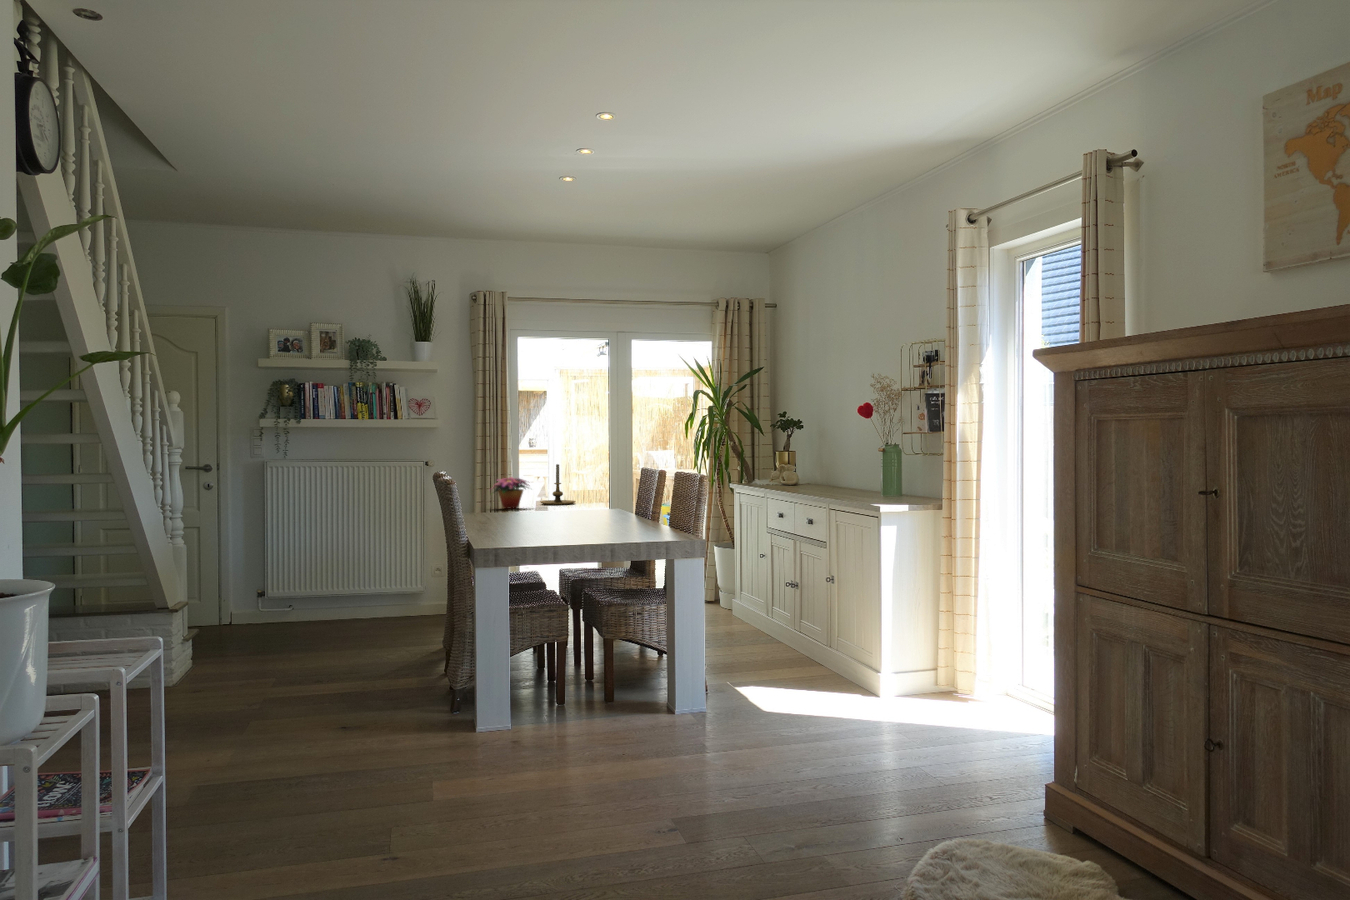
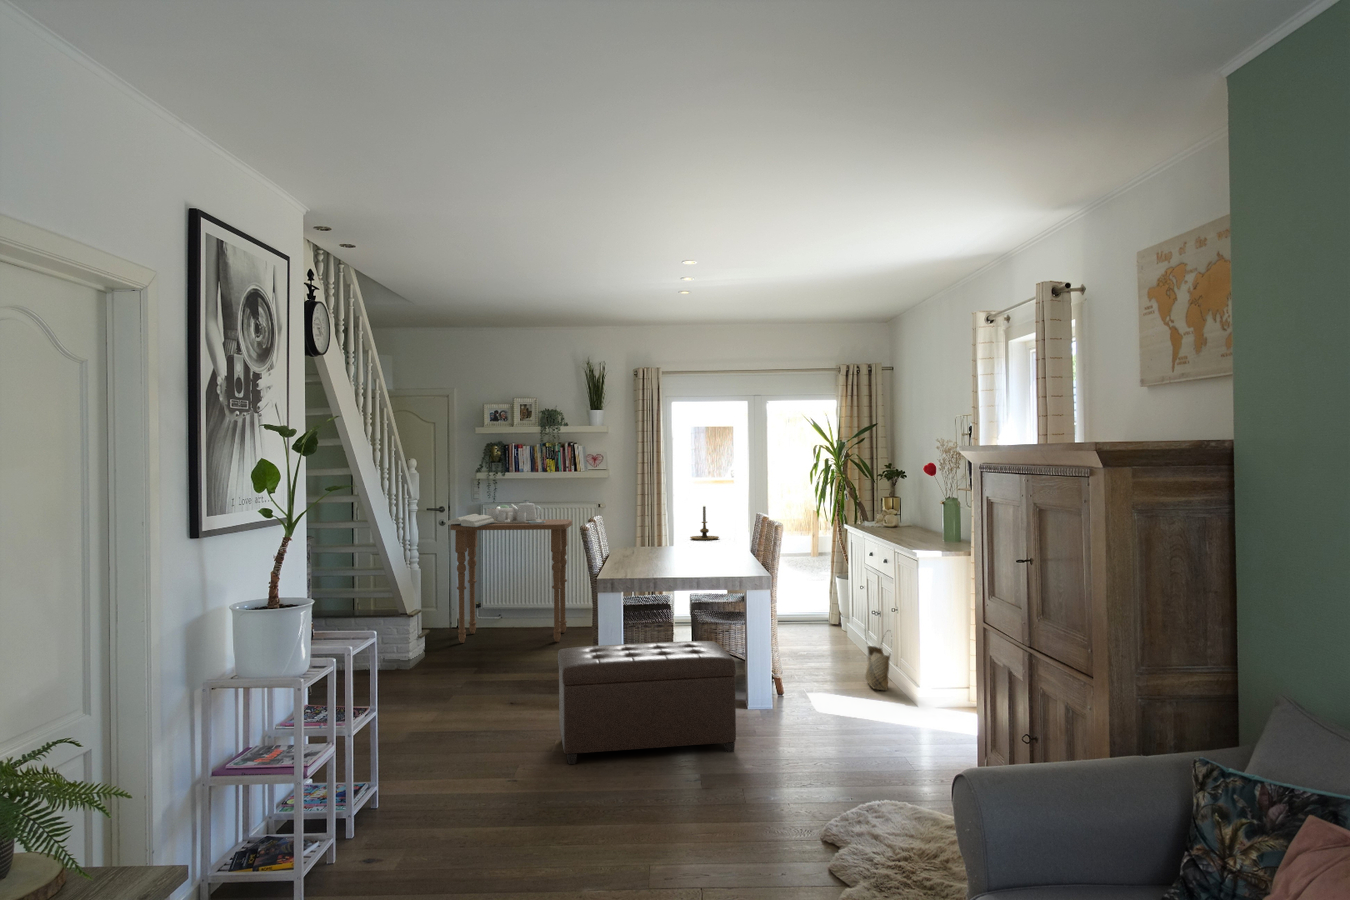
side table: none [218,455,393,645] -> present [446,500,572,643]
flower arrangement: present [494,477,528,509] -> none [644,517,682,543]
woven basket: none [790,602,827,675] -> present [865,646,890,690]
ottoman: none [434,627,695,817] -> present [558,641,736,764]

